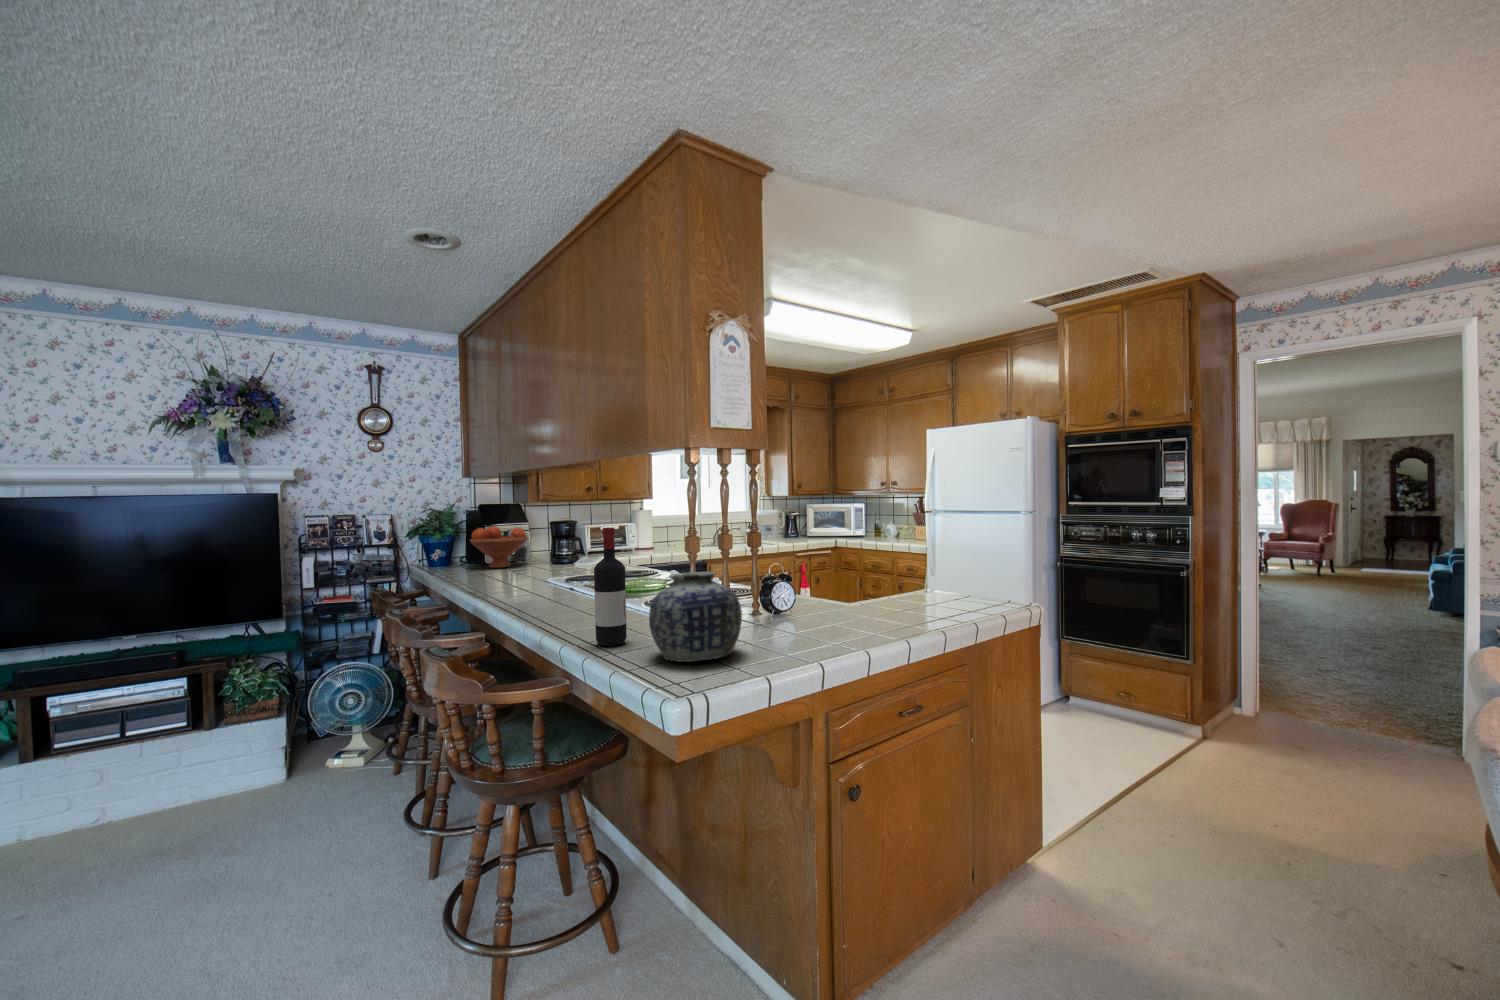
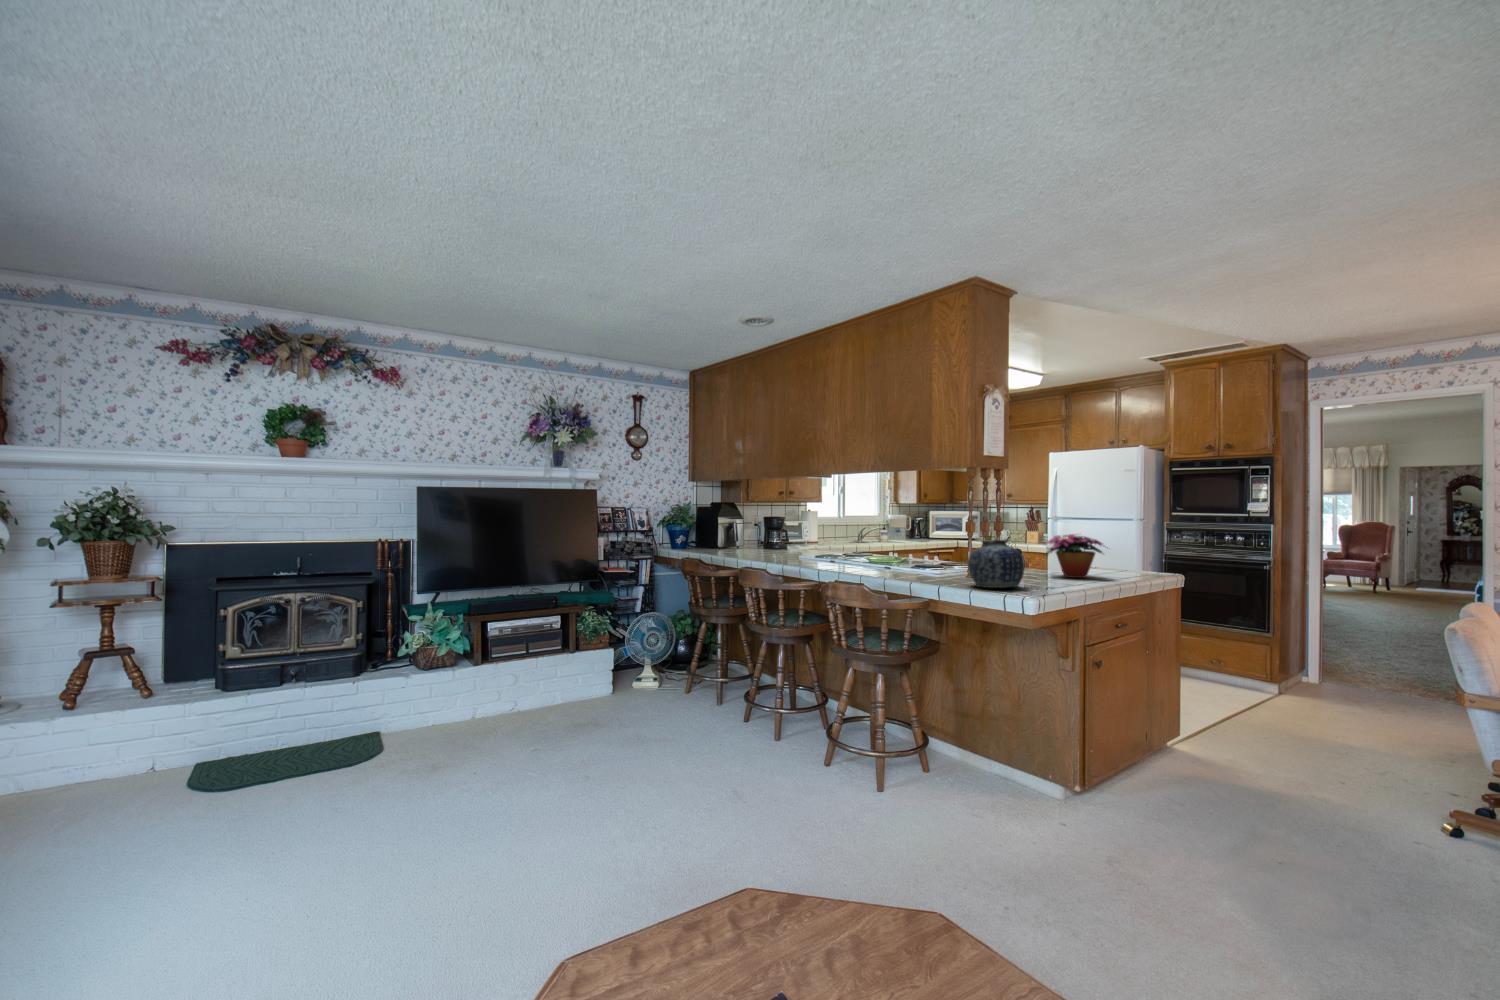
fruit bowl: present [470,526,528,568] -> none [712,519,753,550]
wine bottle: present [594,528,627,646] -> none [922,514,941,583]
flower arrangement: none [816,549,922,622] -> present [1046,534,1103,578]

